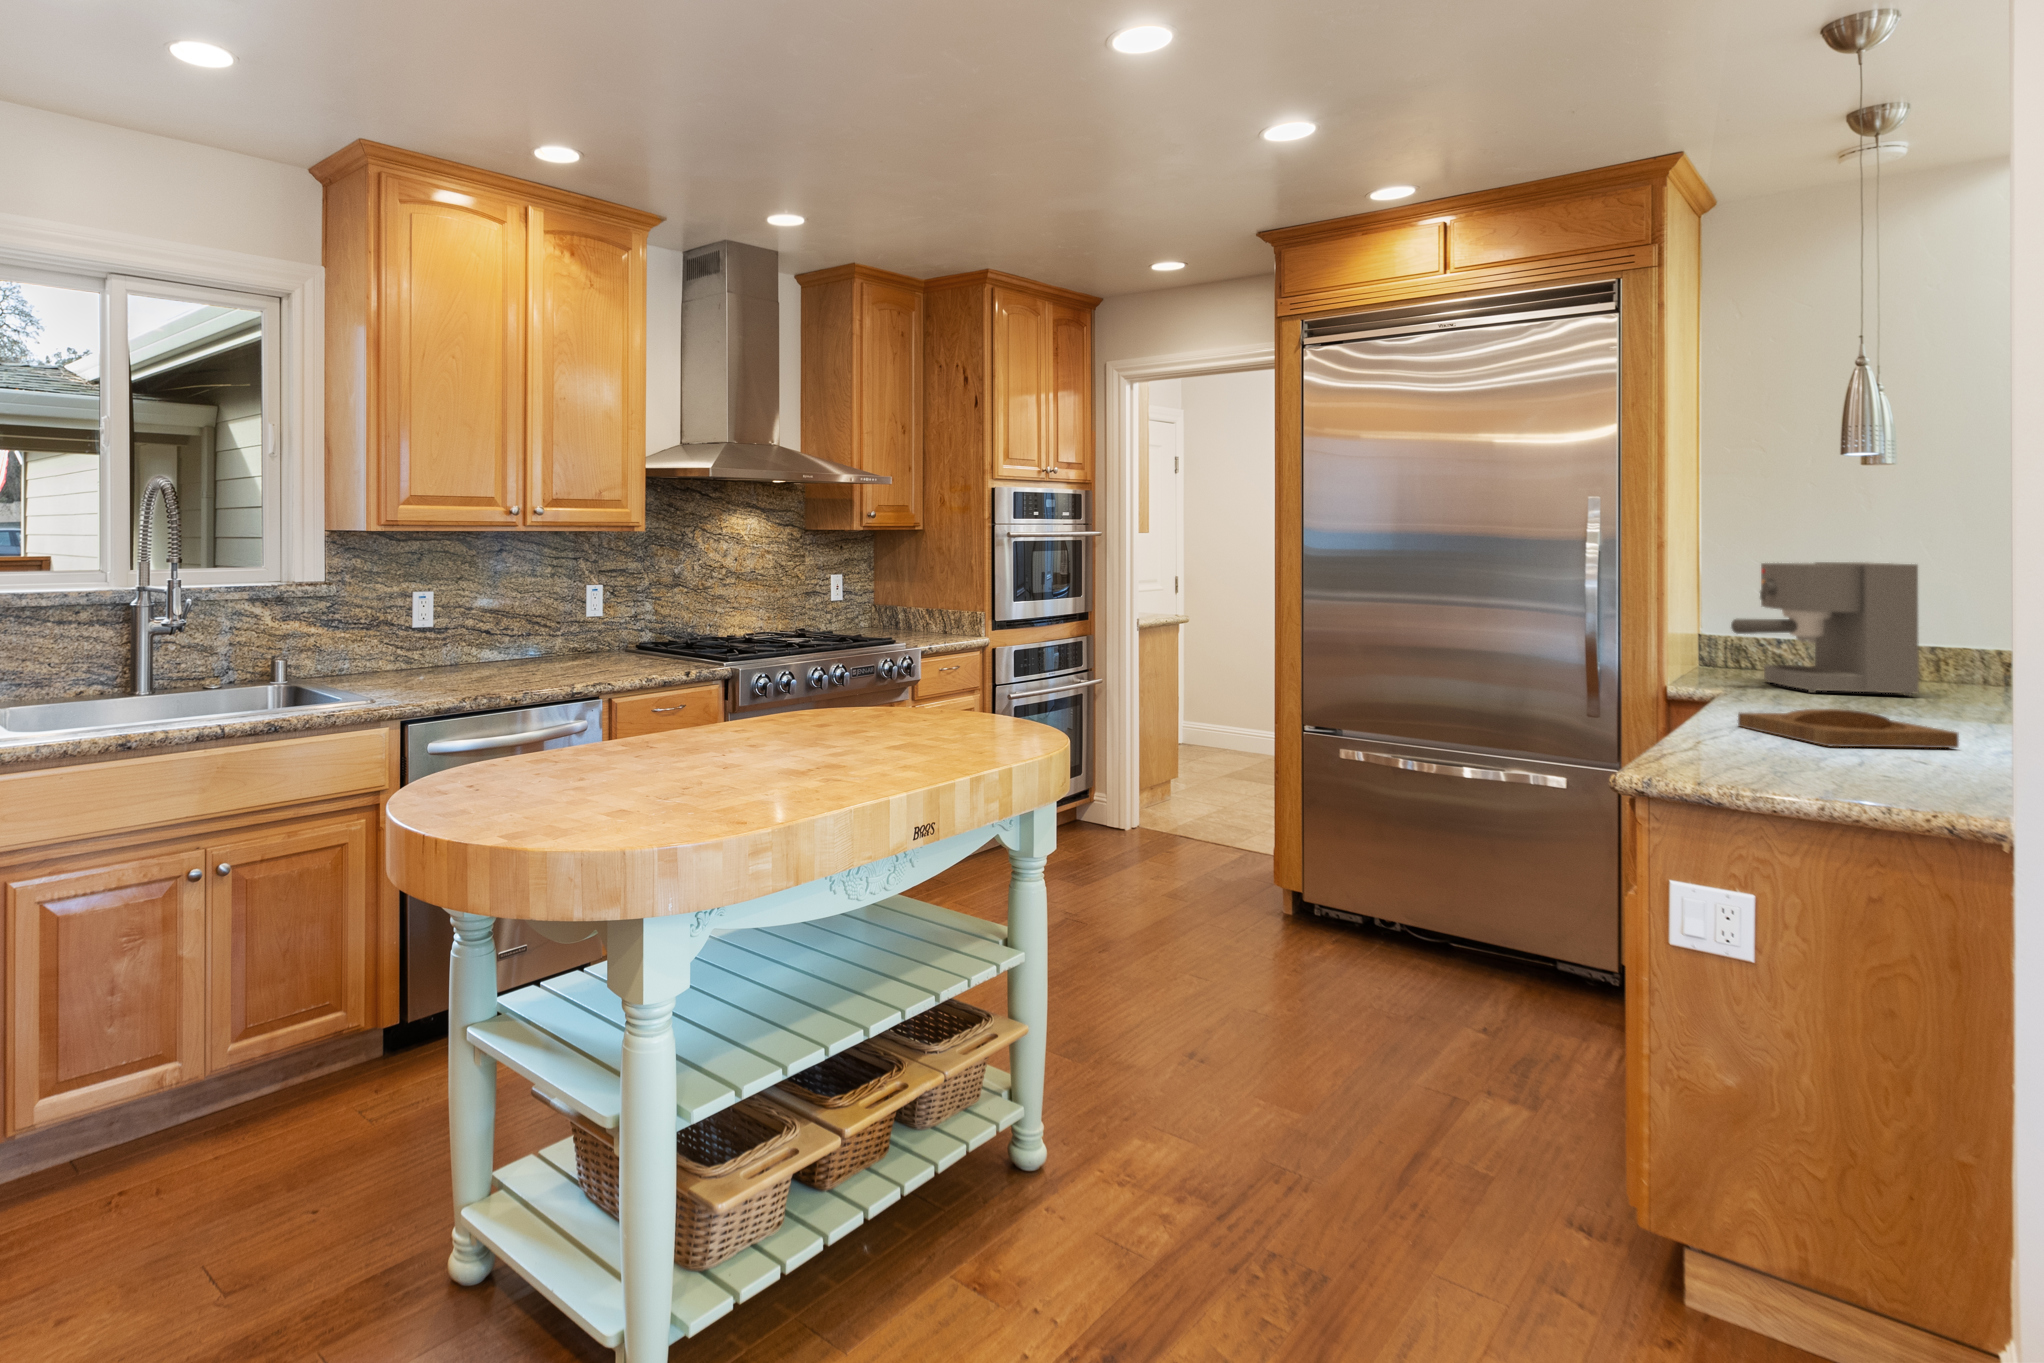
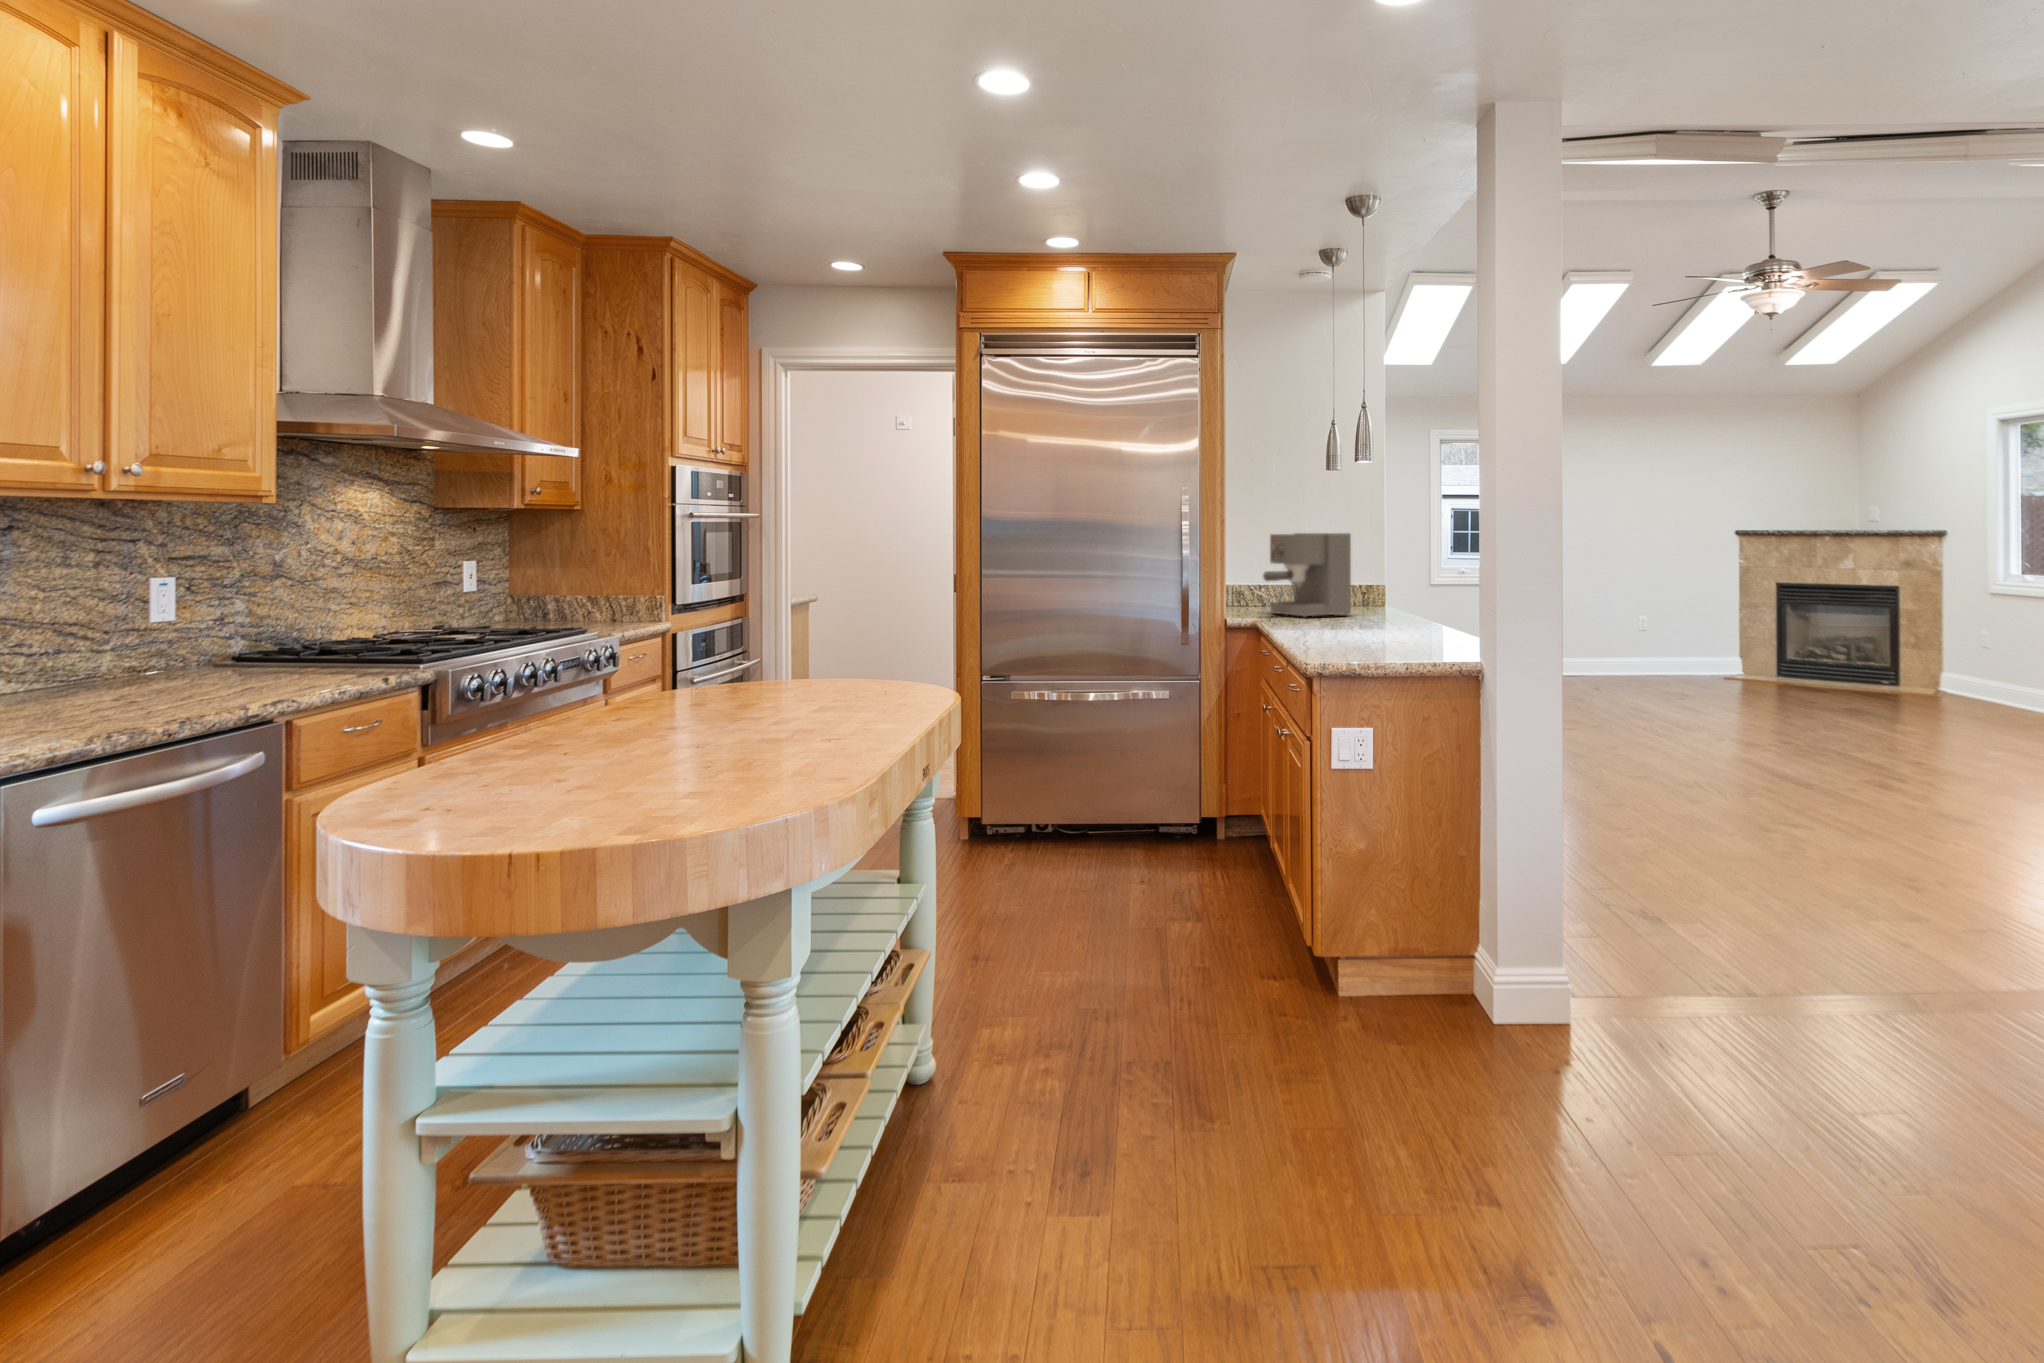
tray: present [1738,709,1959,748] -> none [1315,622,1421,644]

